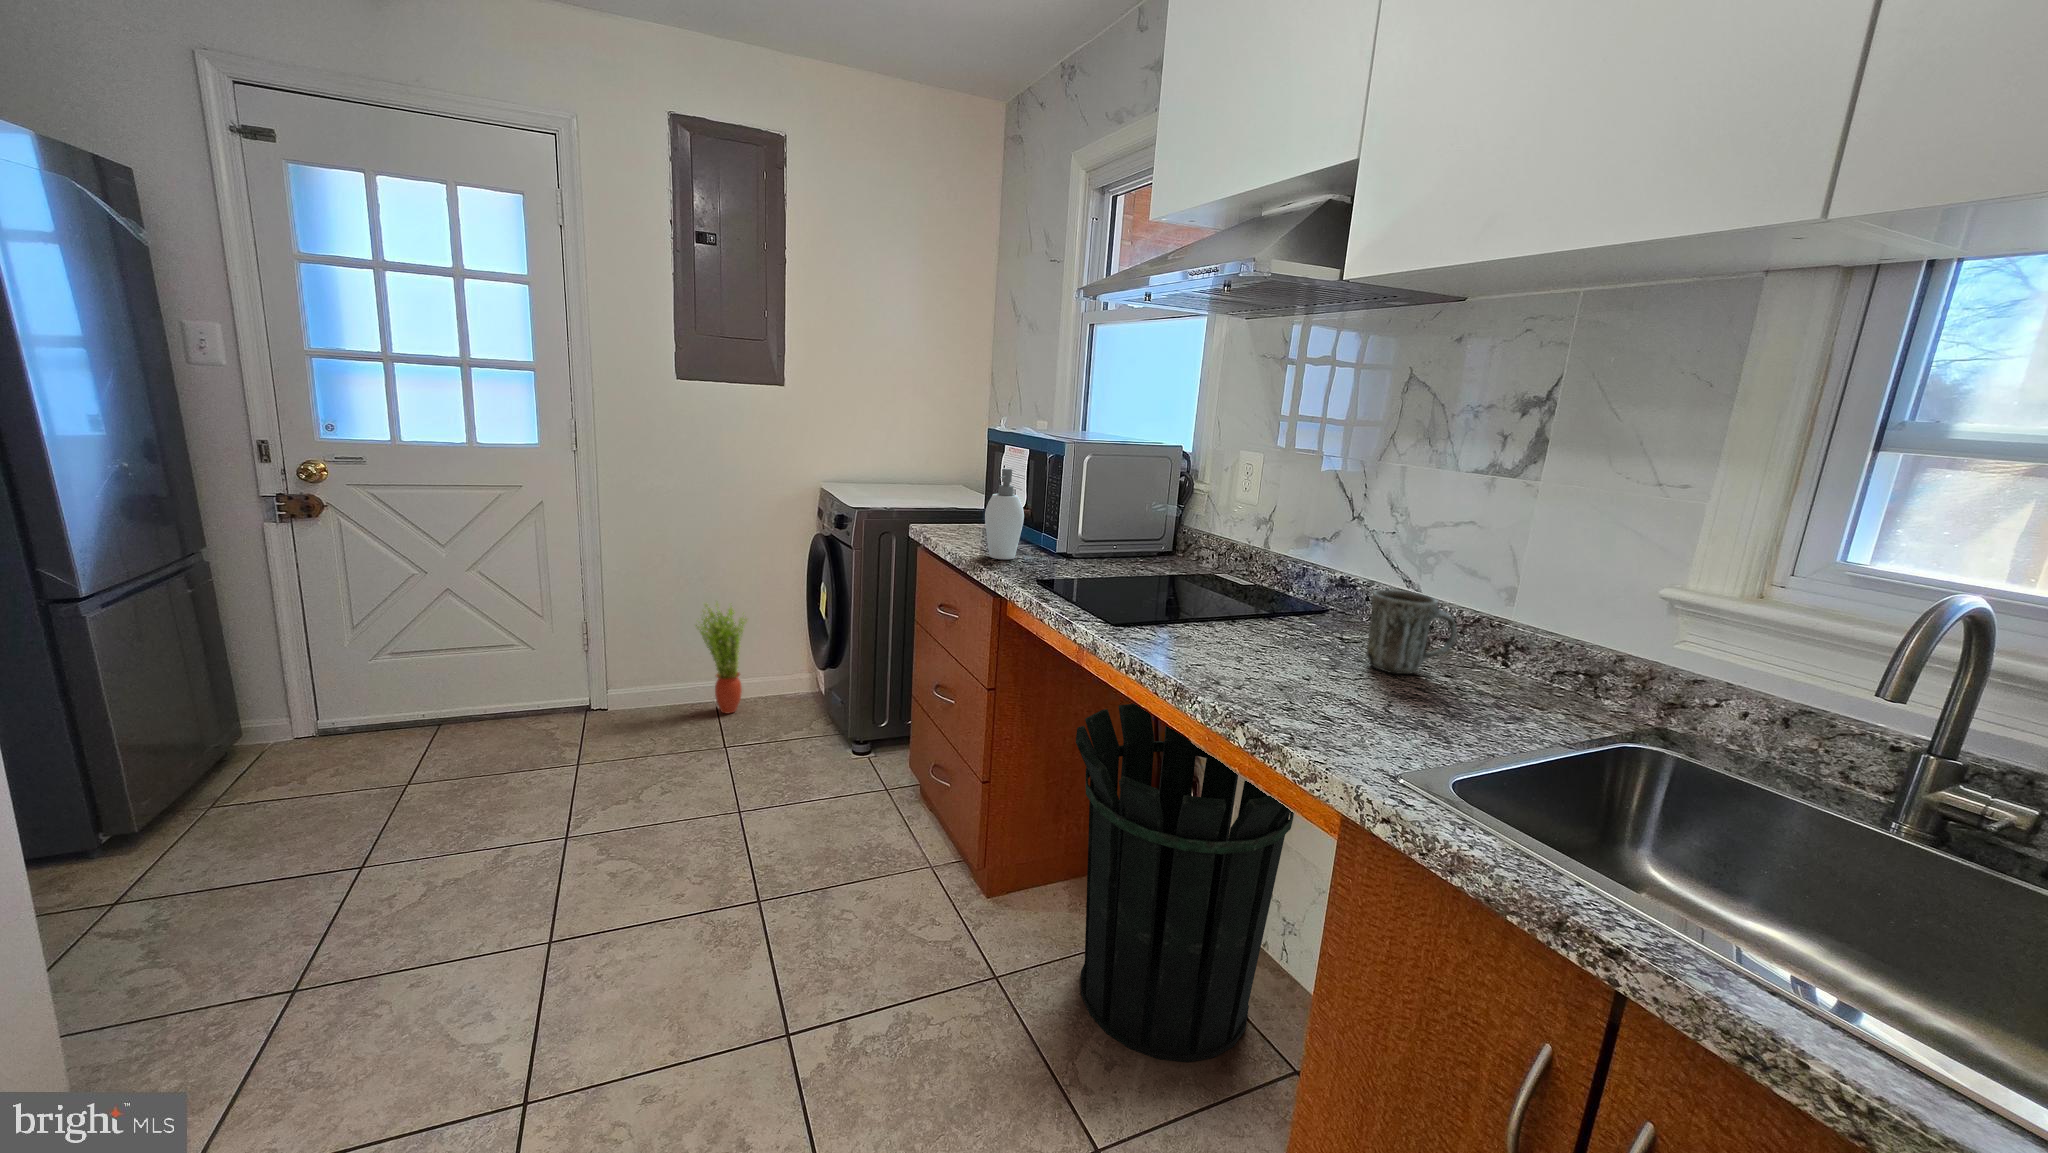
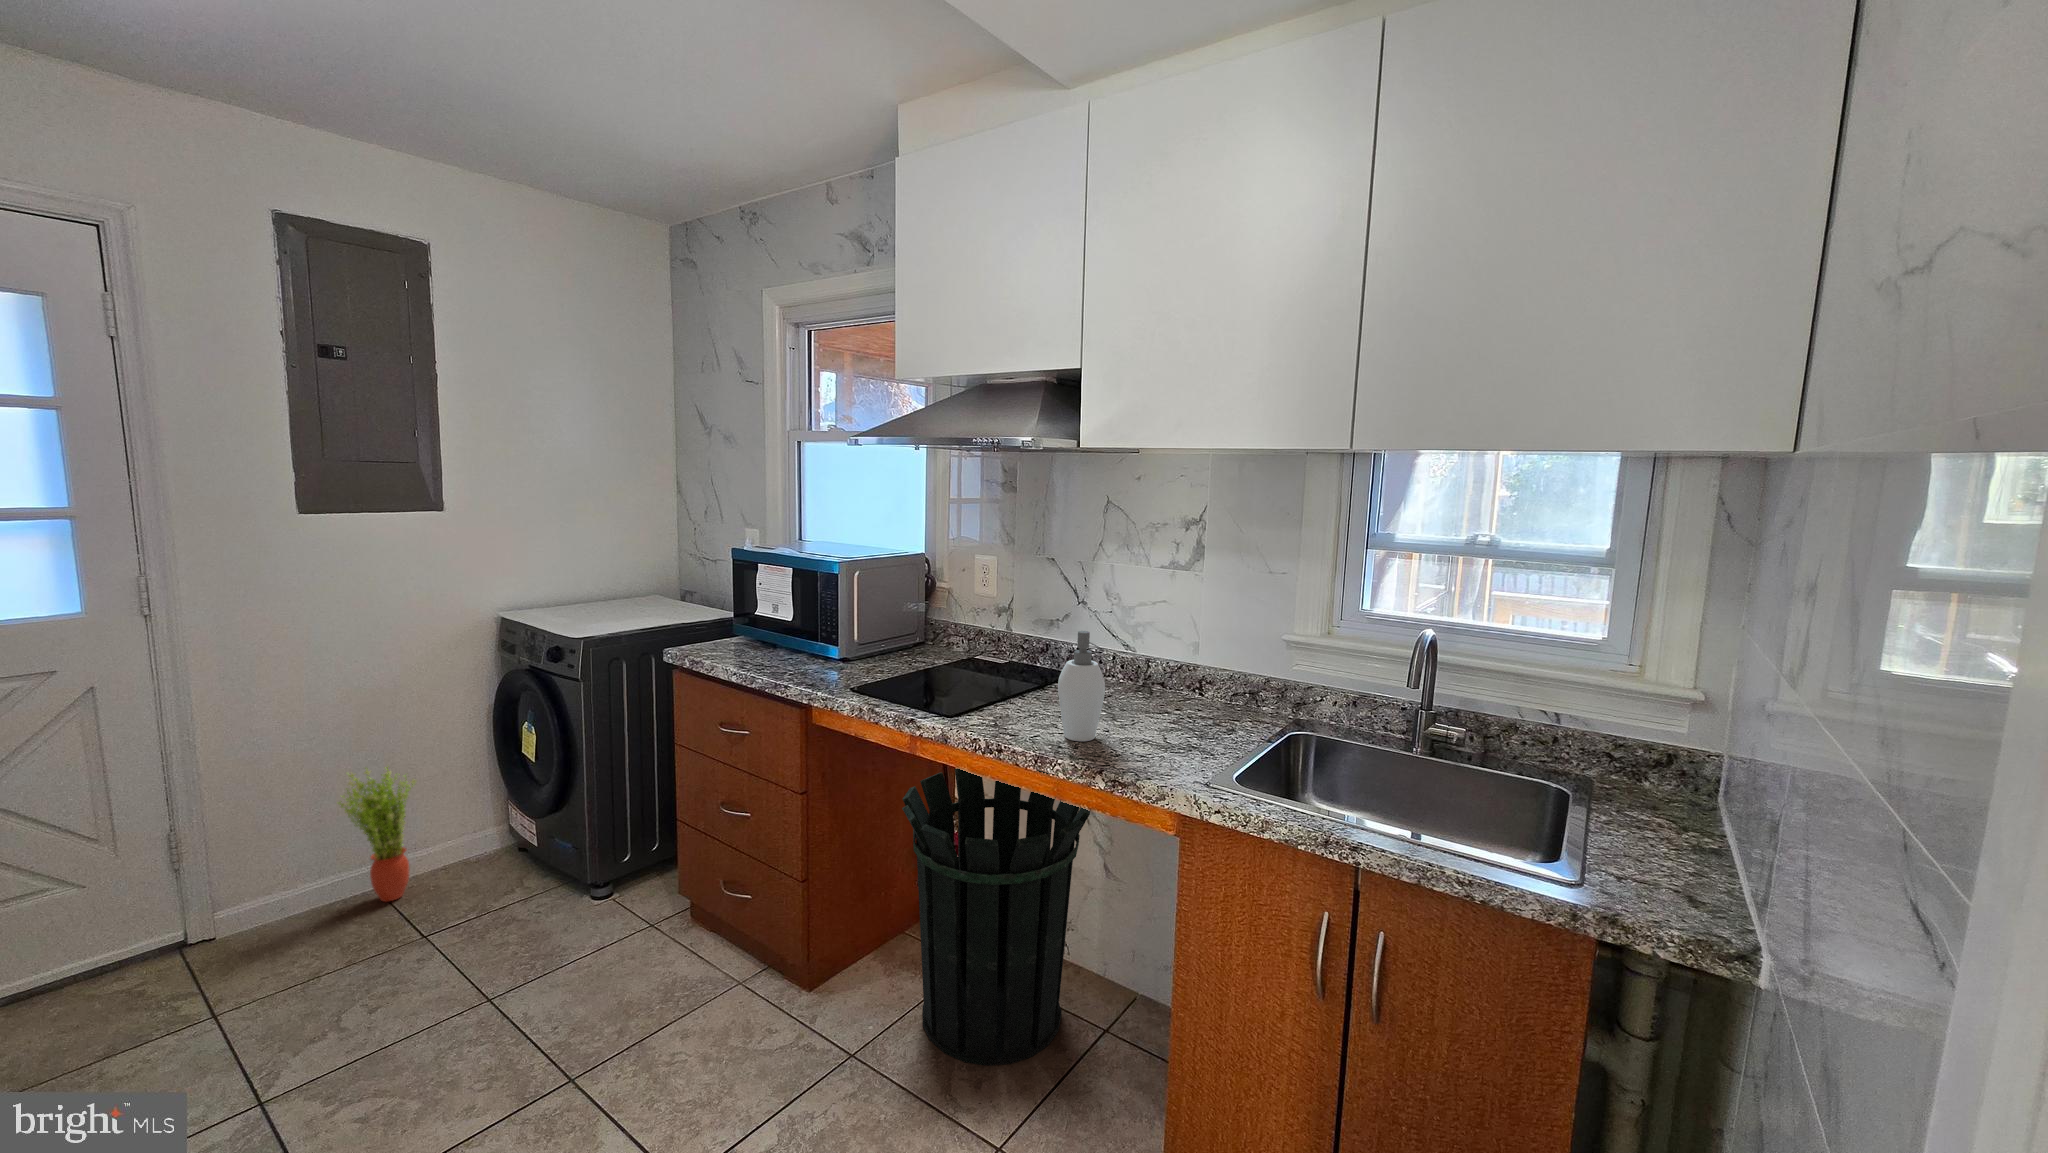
soap dispenser: present [985,469,1024,559] -> present [1058,631,1105,741]
mug: present [1367,590,1457,674] -> none [1129,657,1183,715]

